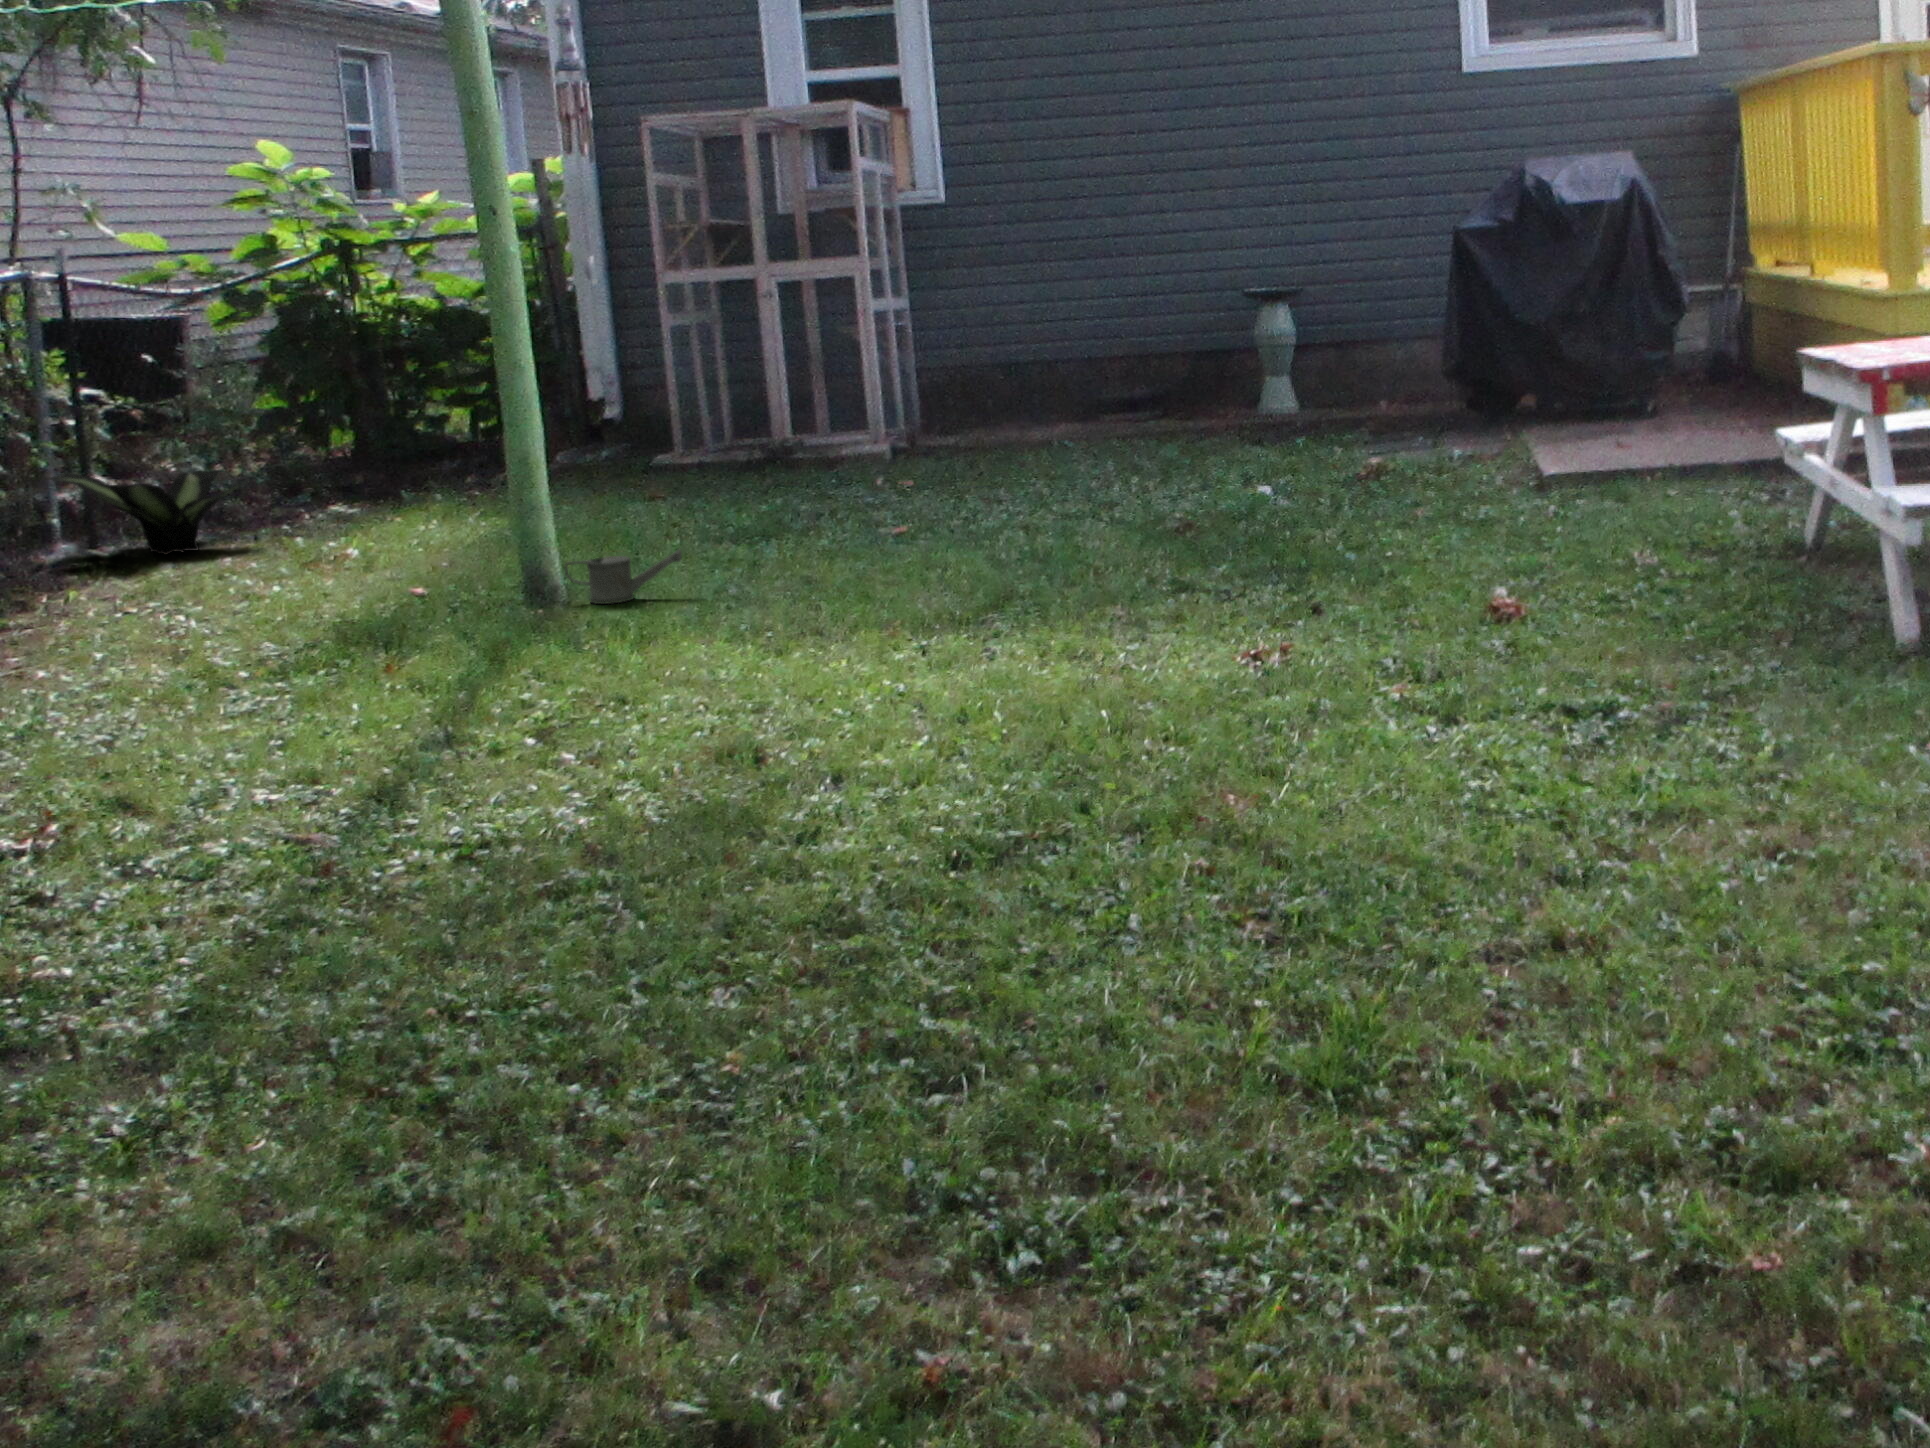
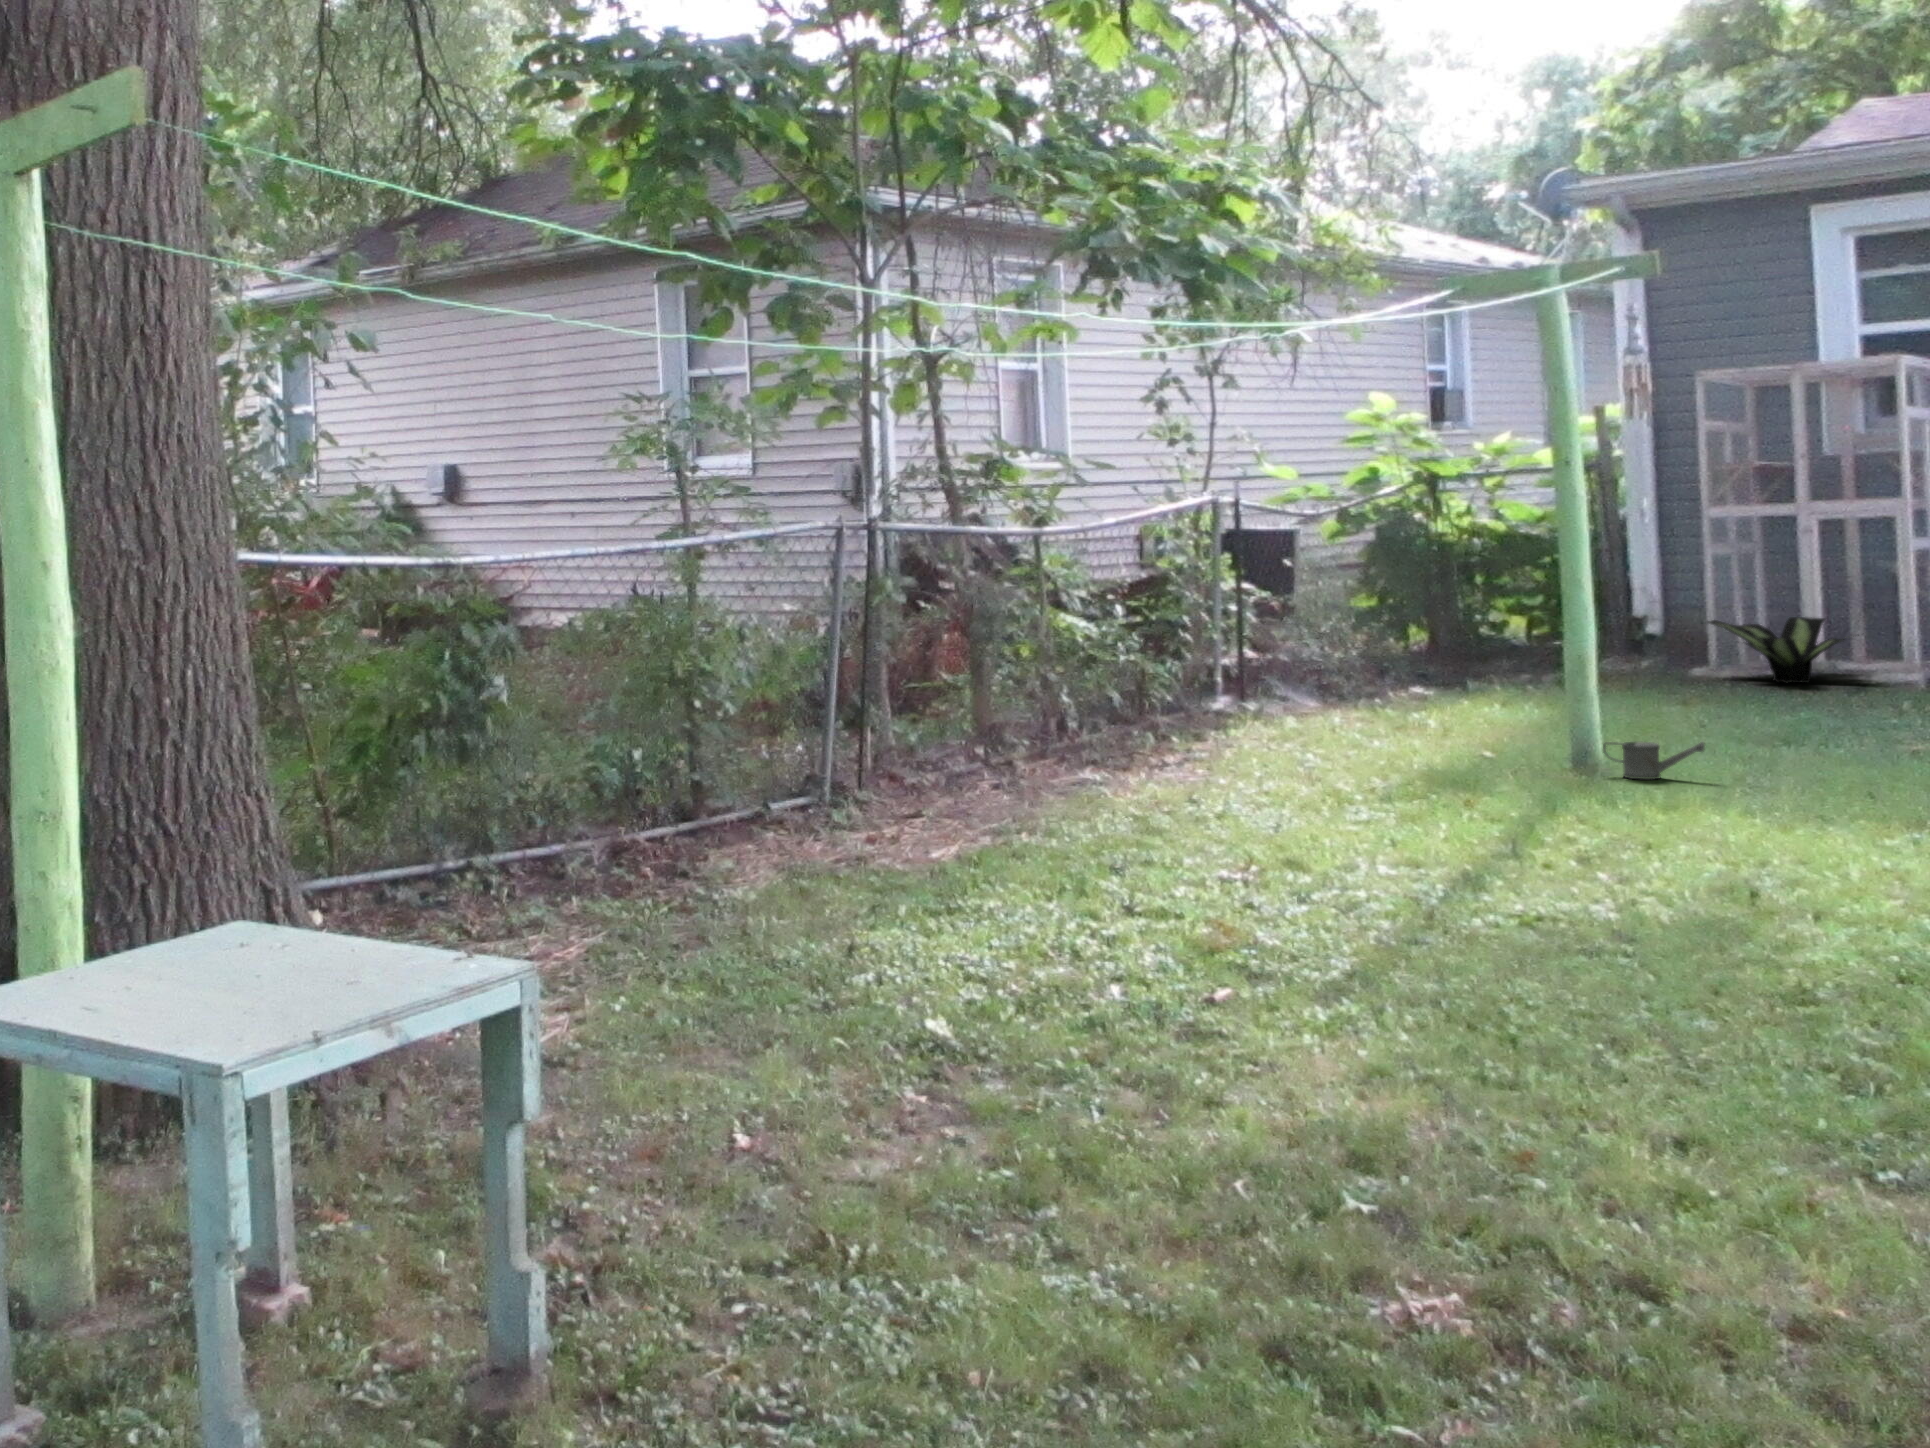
potted plant: present [50,471,239,555] -> present [1708,617,1844,683]

